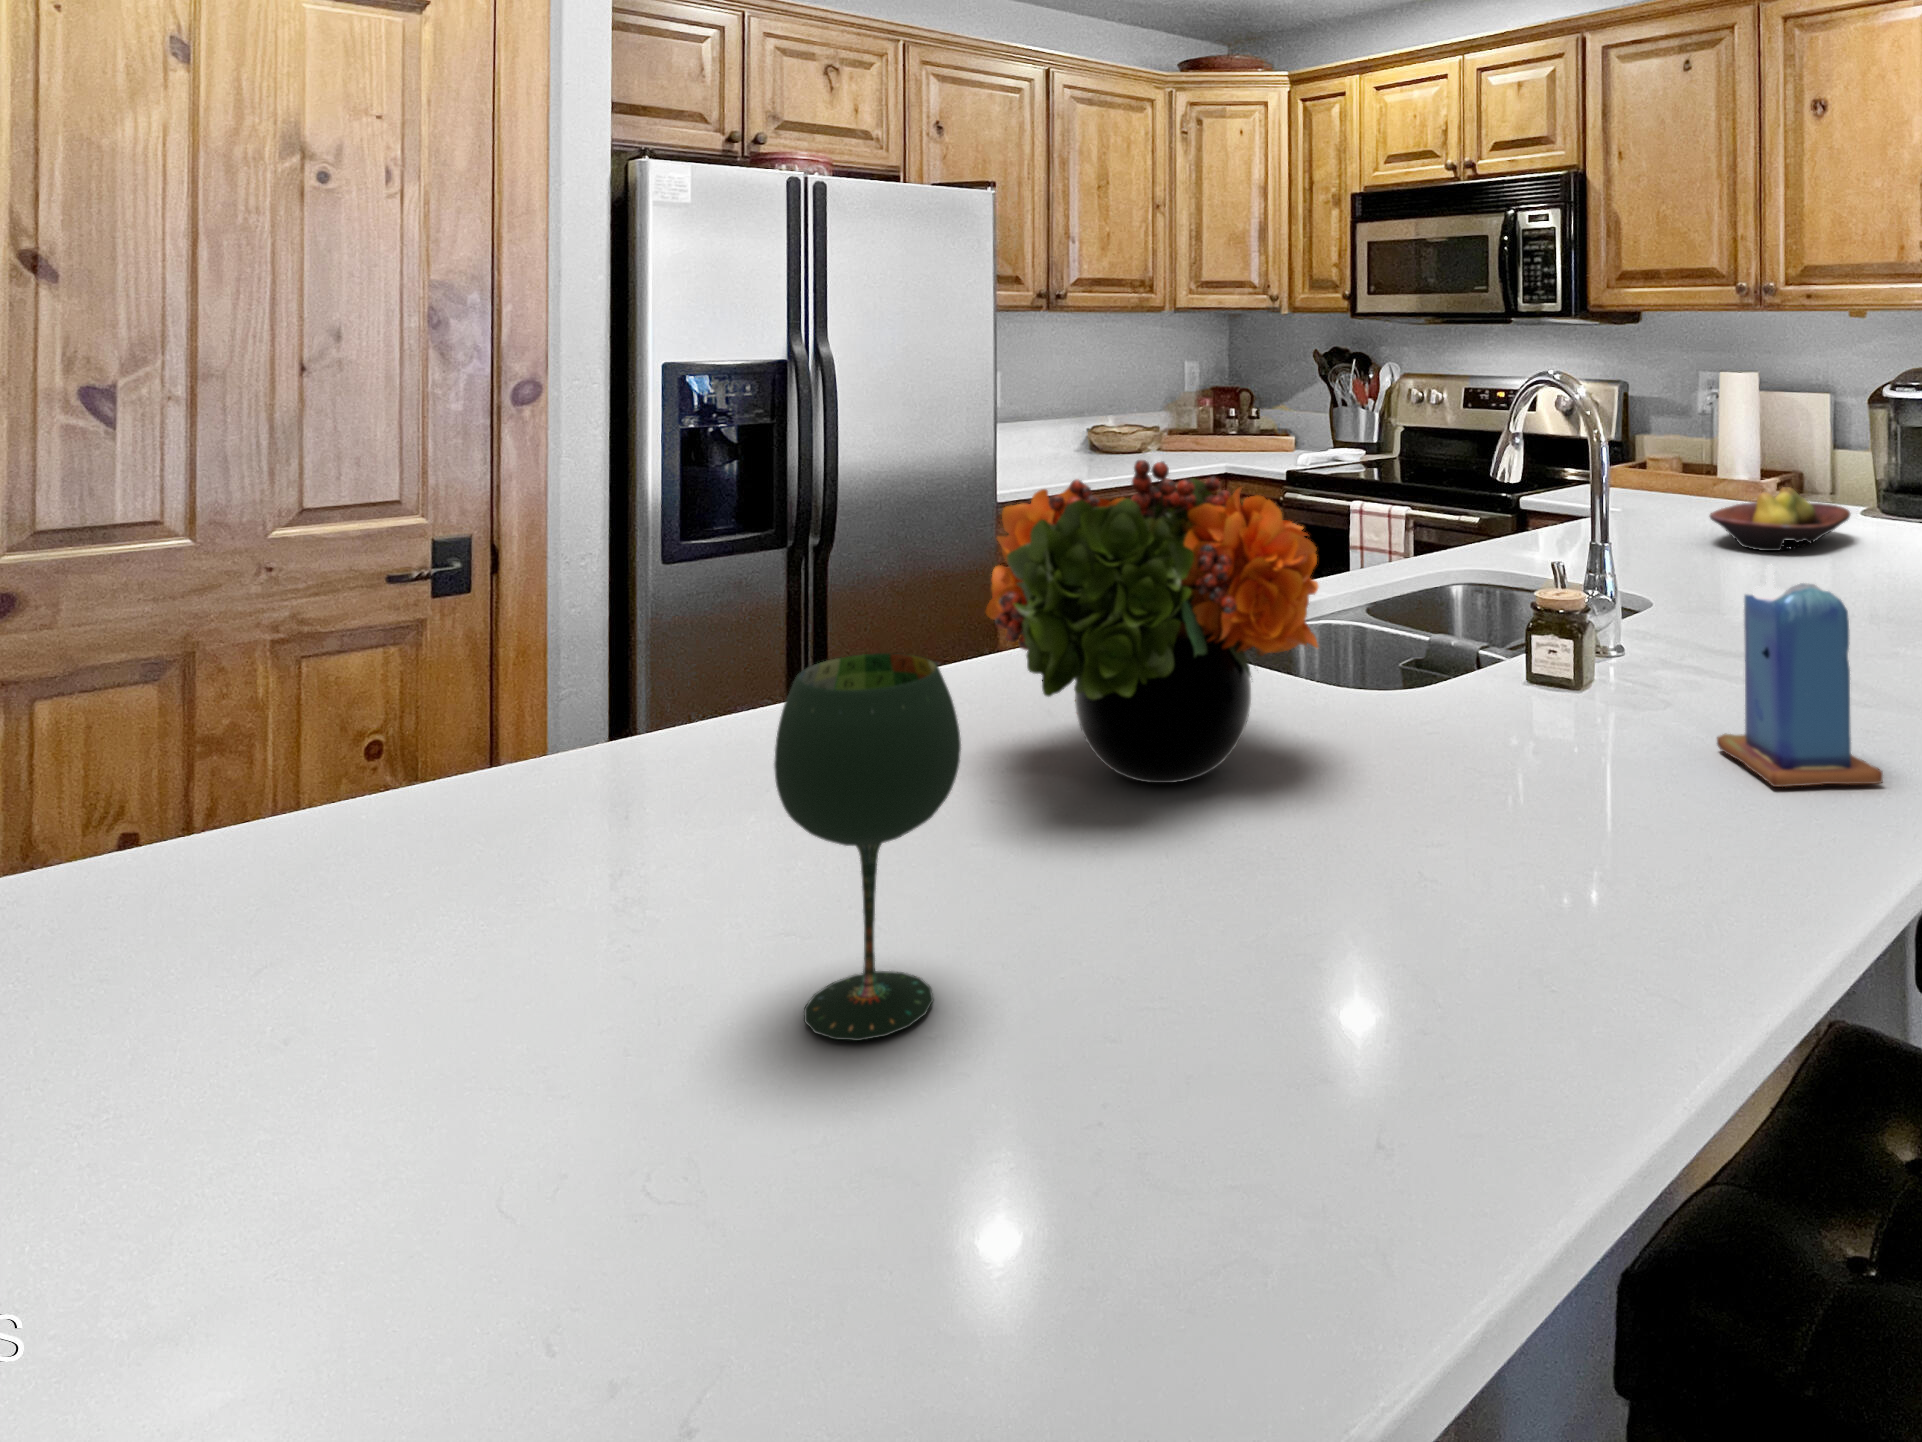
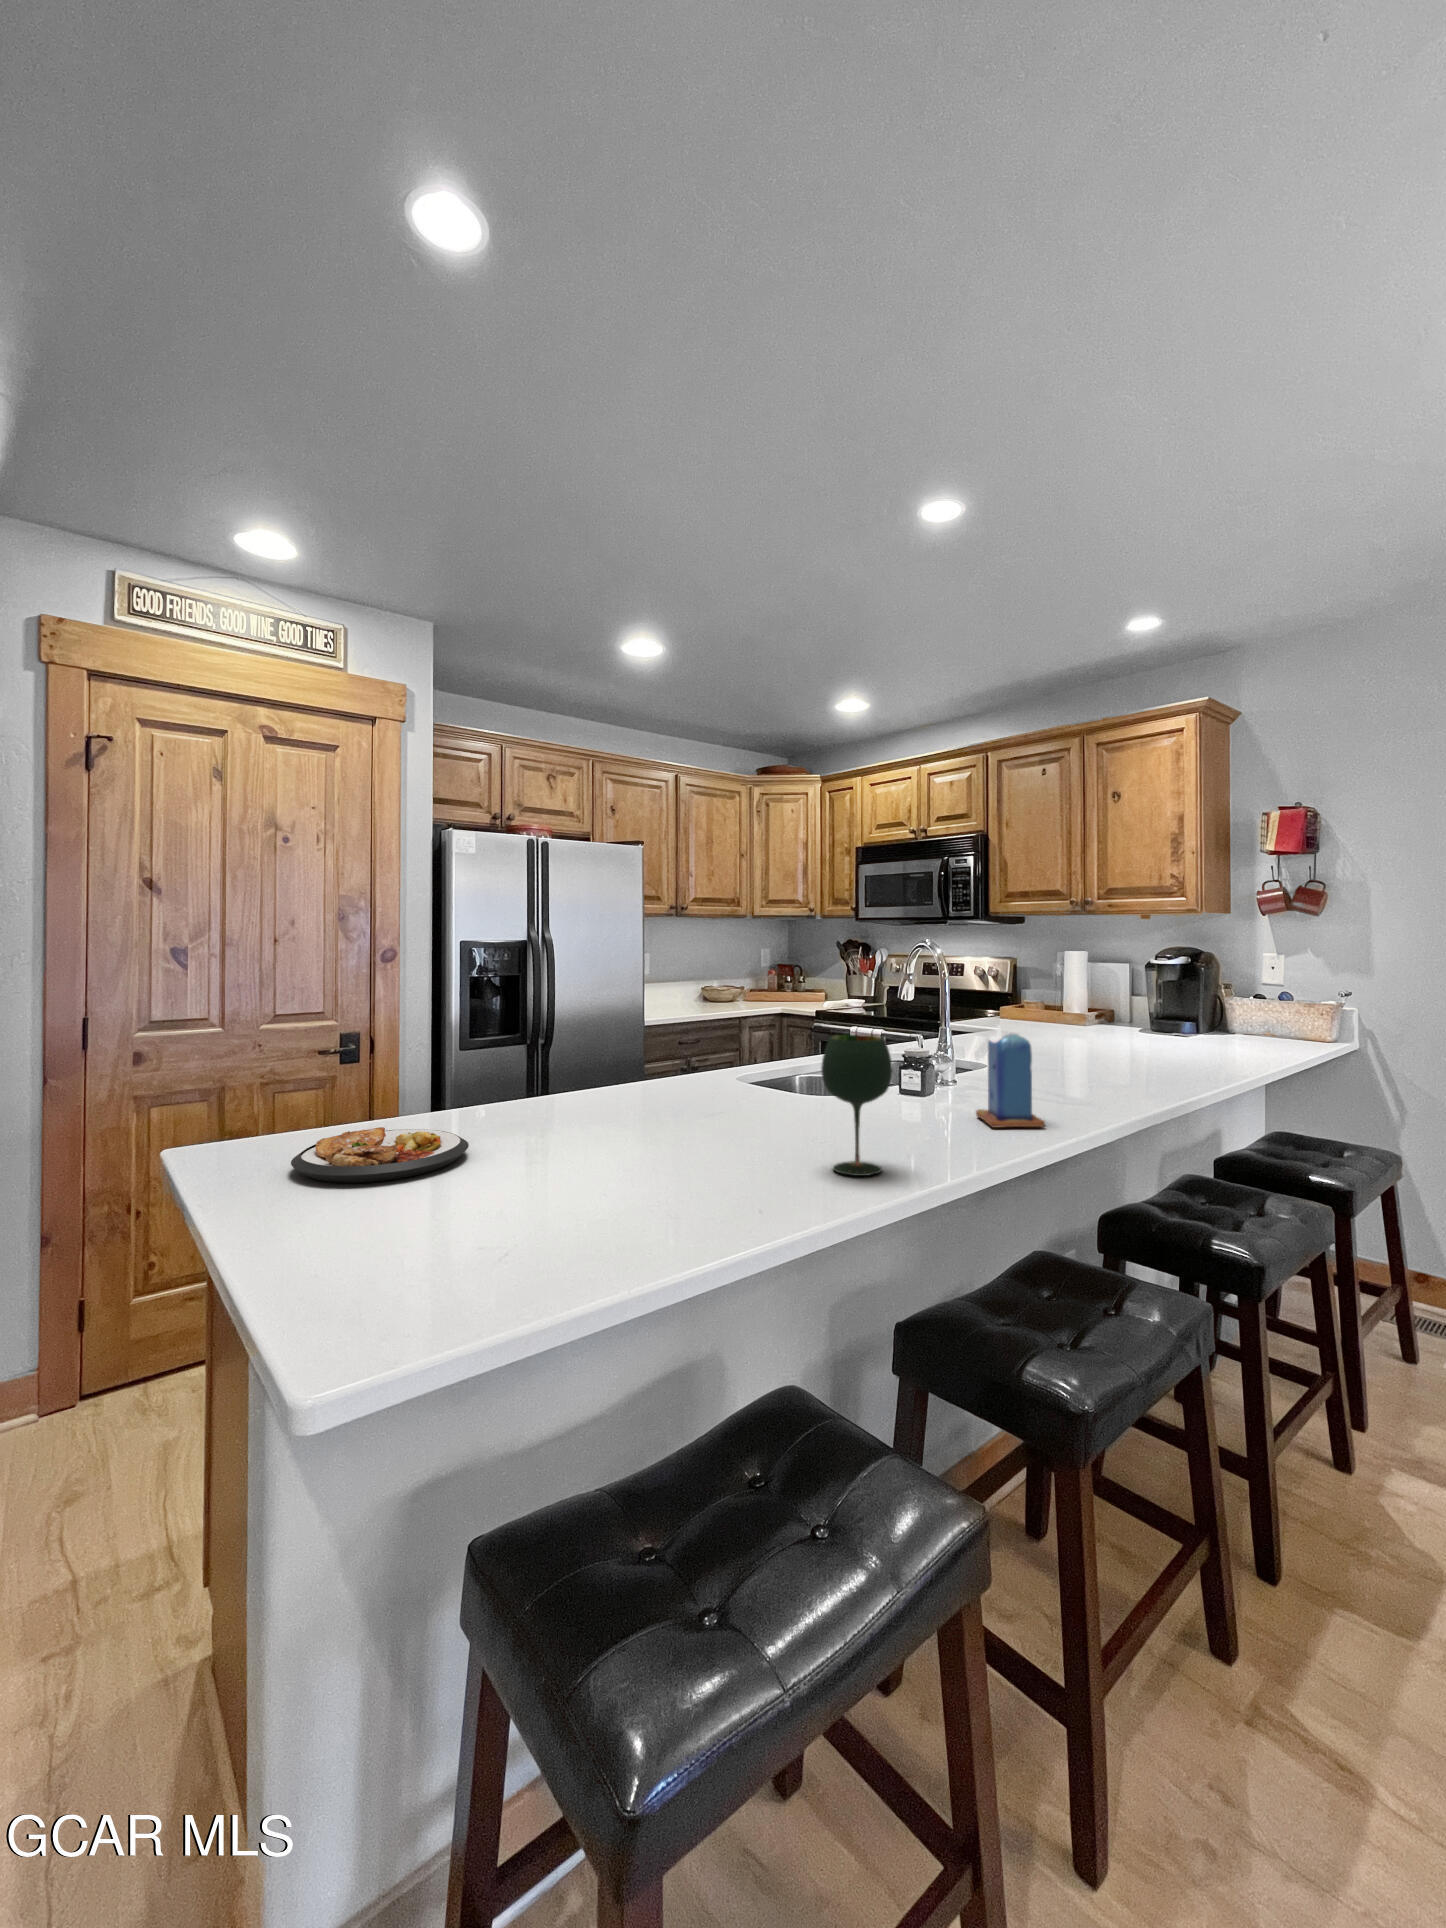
flower arrangement: present [986,460,1318,783] -> none [622,974,785,1124]
fruit bowl: present [1710,487,1850,551] -> none [1039,1013,1121,1047]
wine glass: present [774,653,961,1041] -> present [821,1034,893,1176]
plate: none [173,836,636,1038] -> present [291,1127,469,1183]

